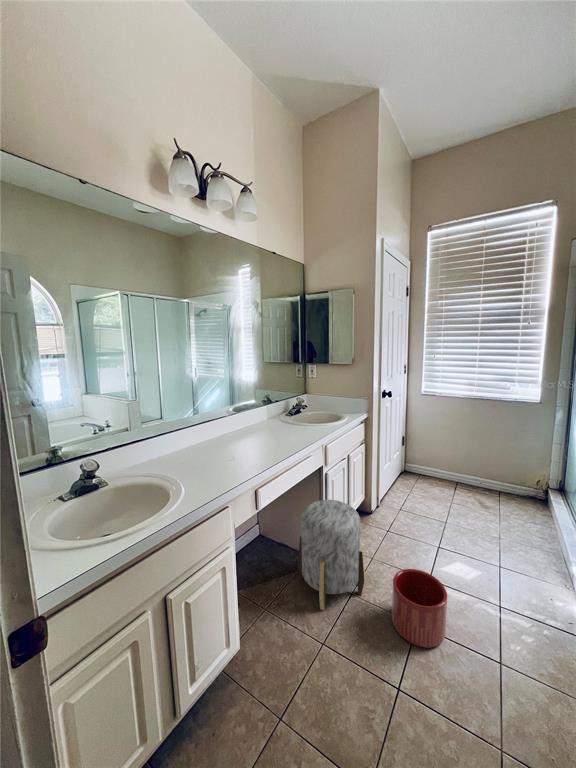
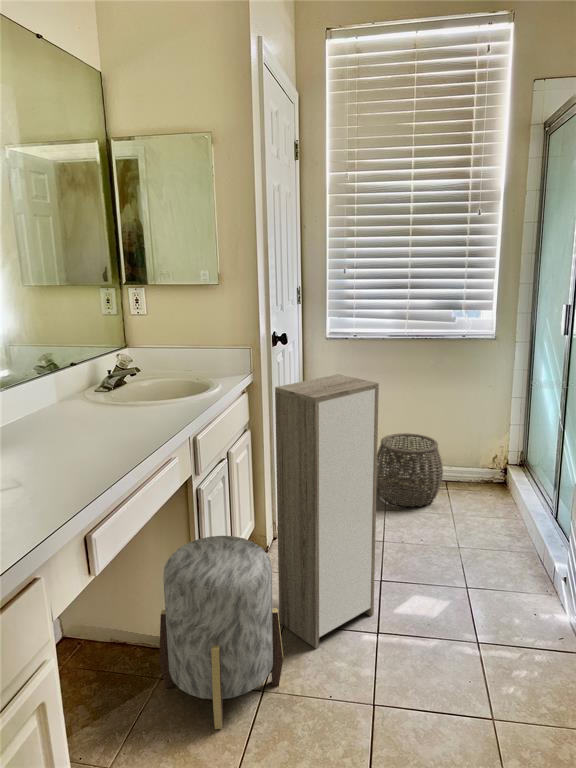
storage cabinet: none [370,418,438,579] -> present [275,374,379,649]
woven basket: none [447,456,496,505] -> present [377,433,443,507]
planter: present [392,569,447,648] -> none [333,618,415,731]

